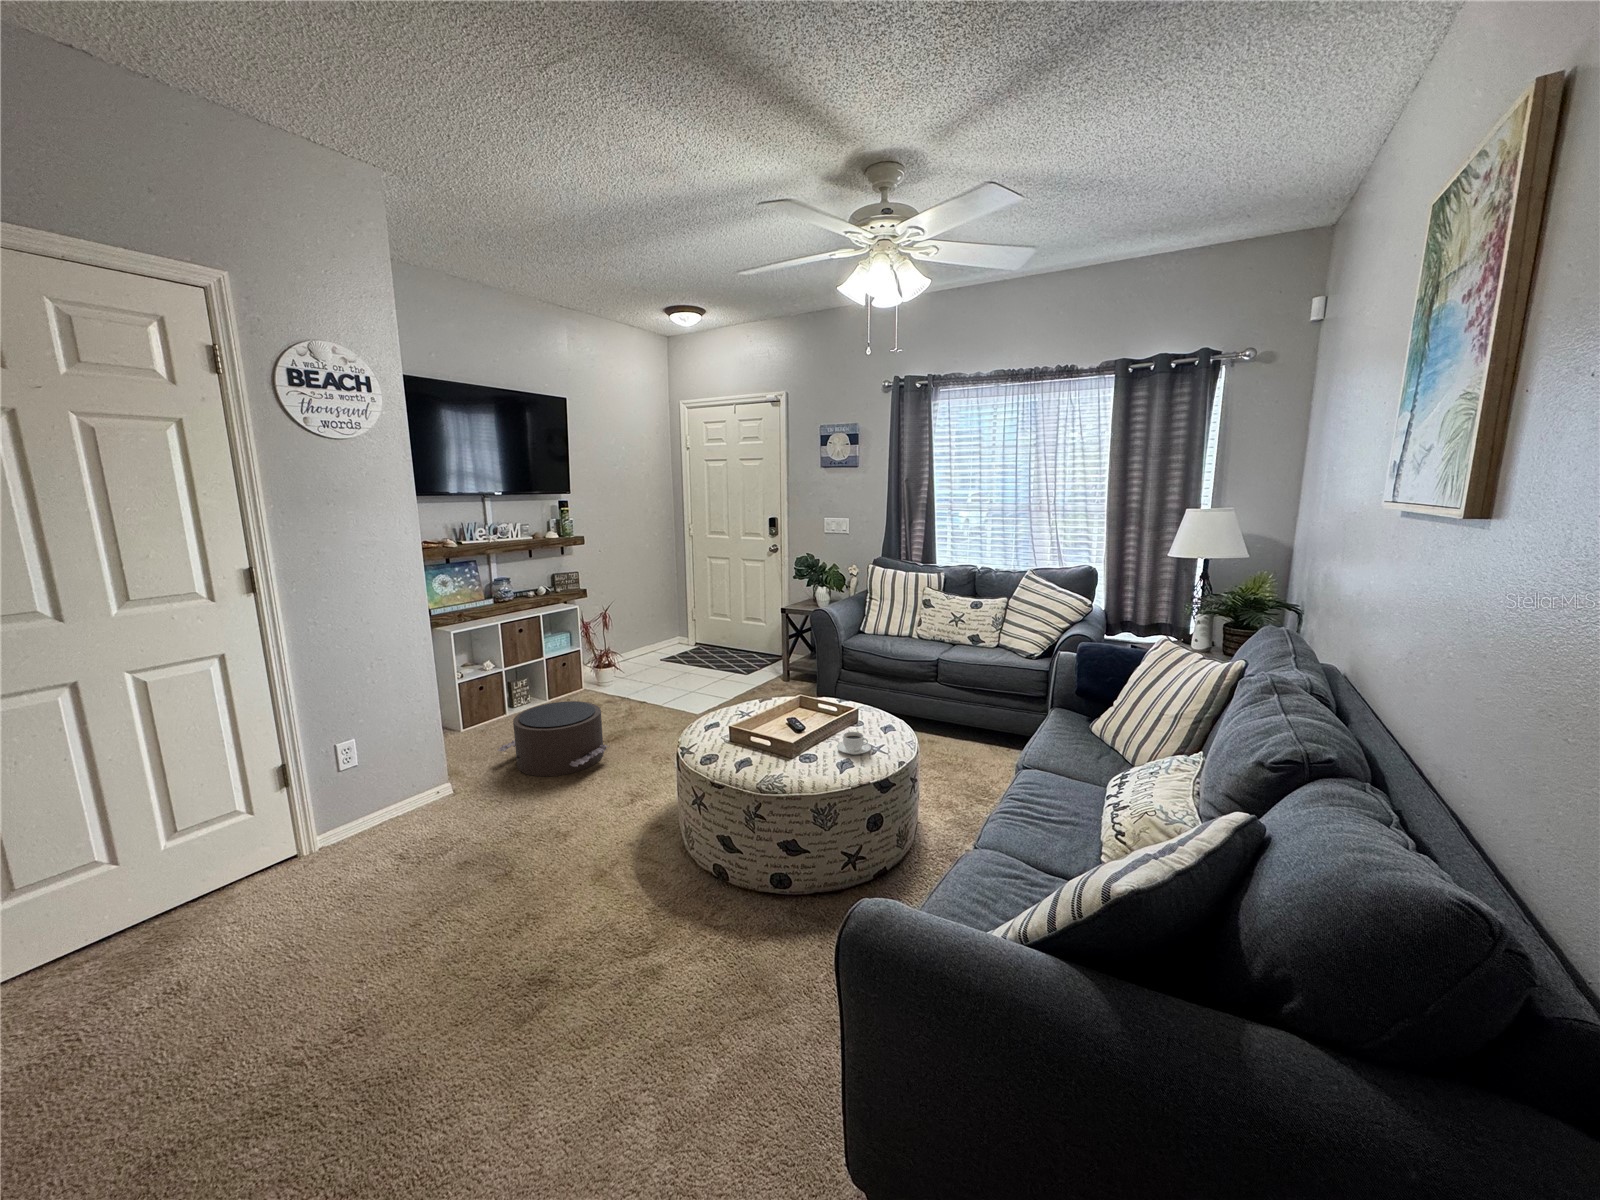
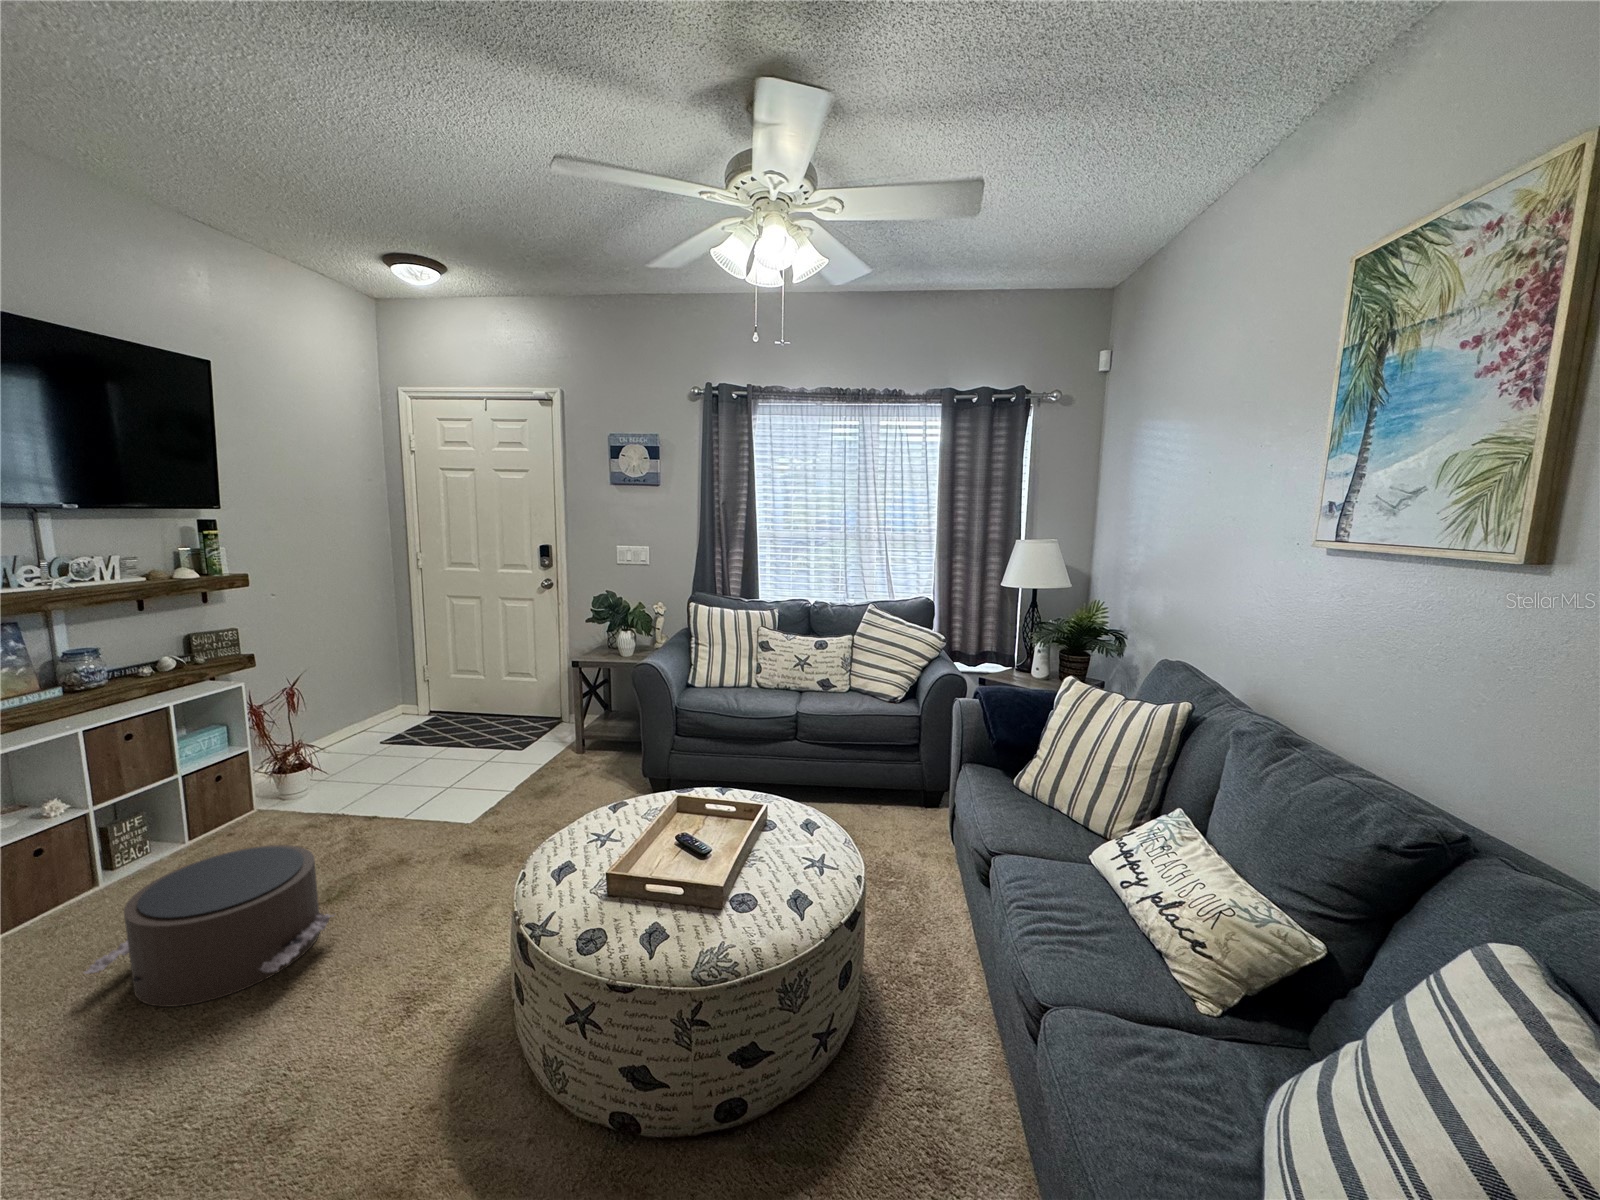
coffee cup: present [837,732,871,755] -> none [773,844,822,881]

